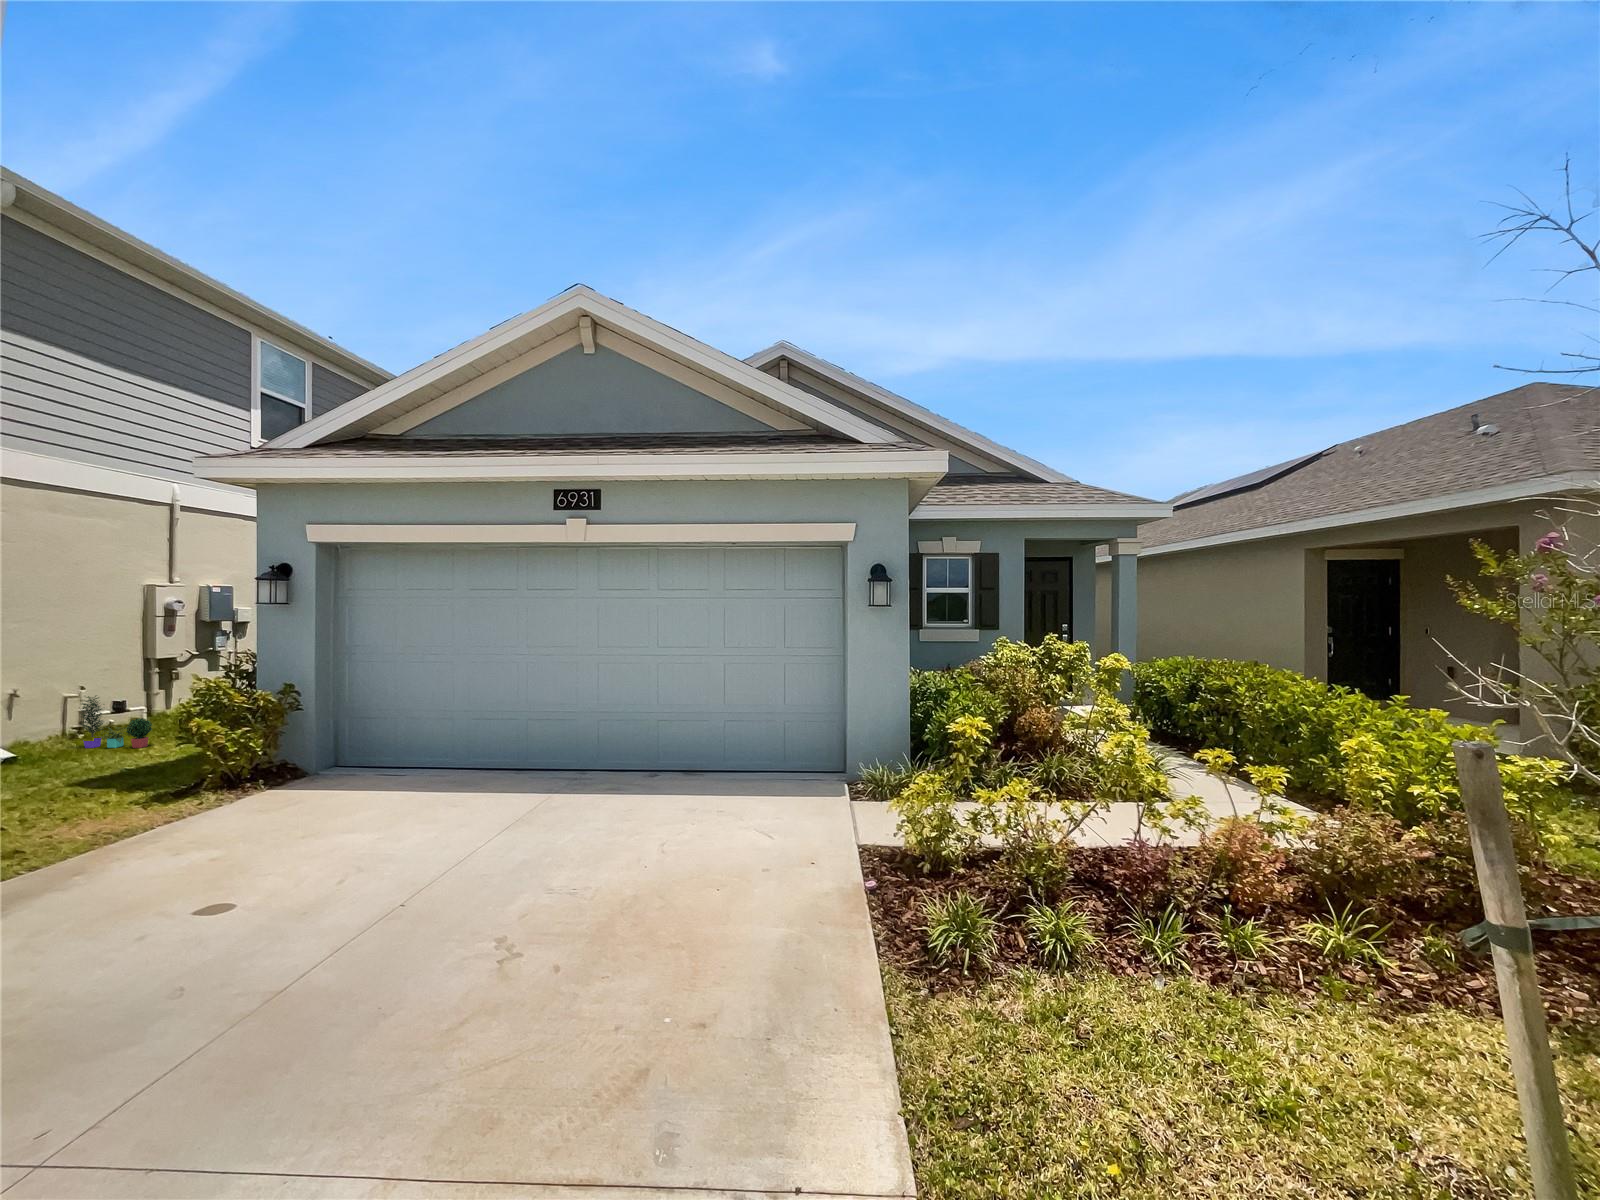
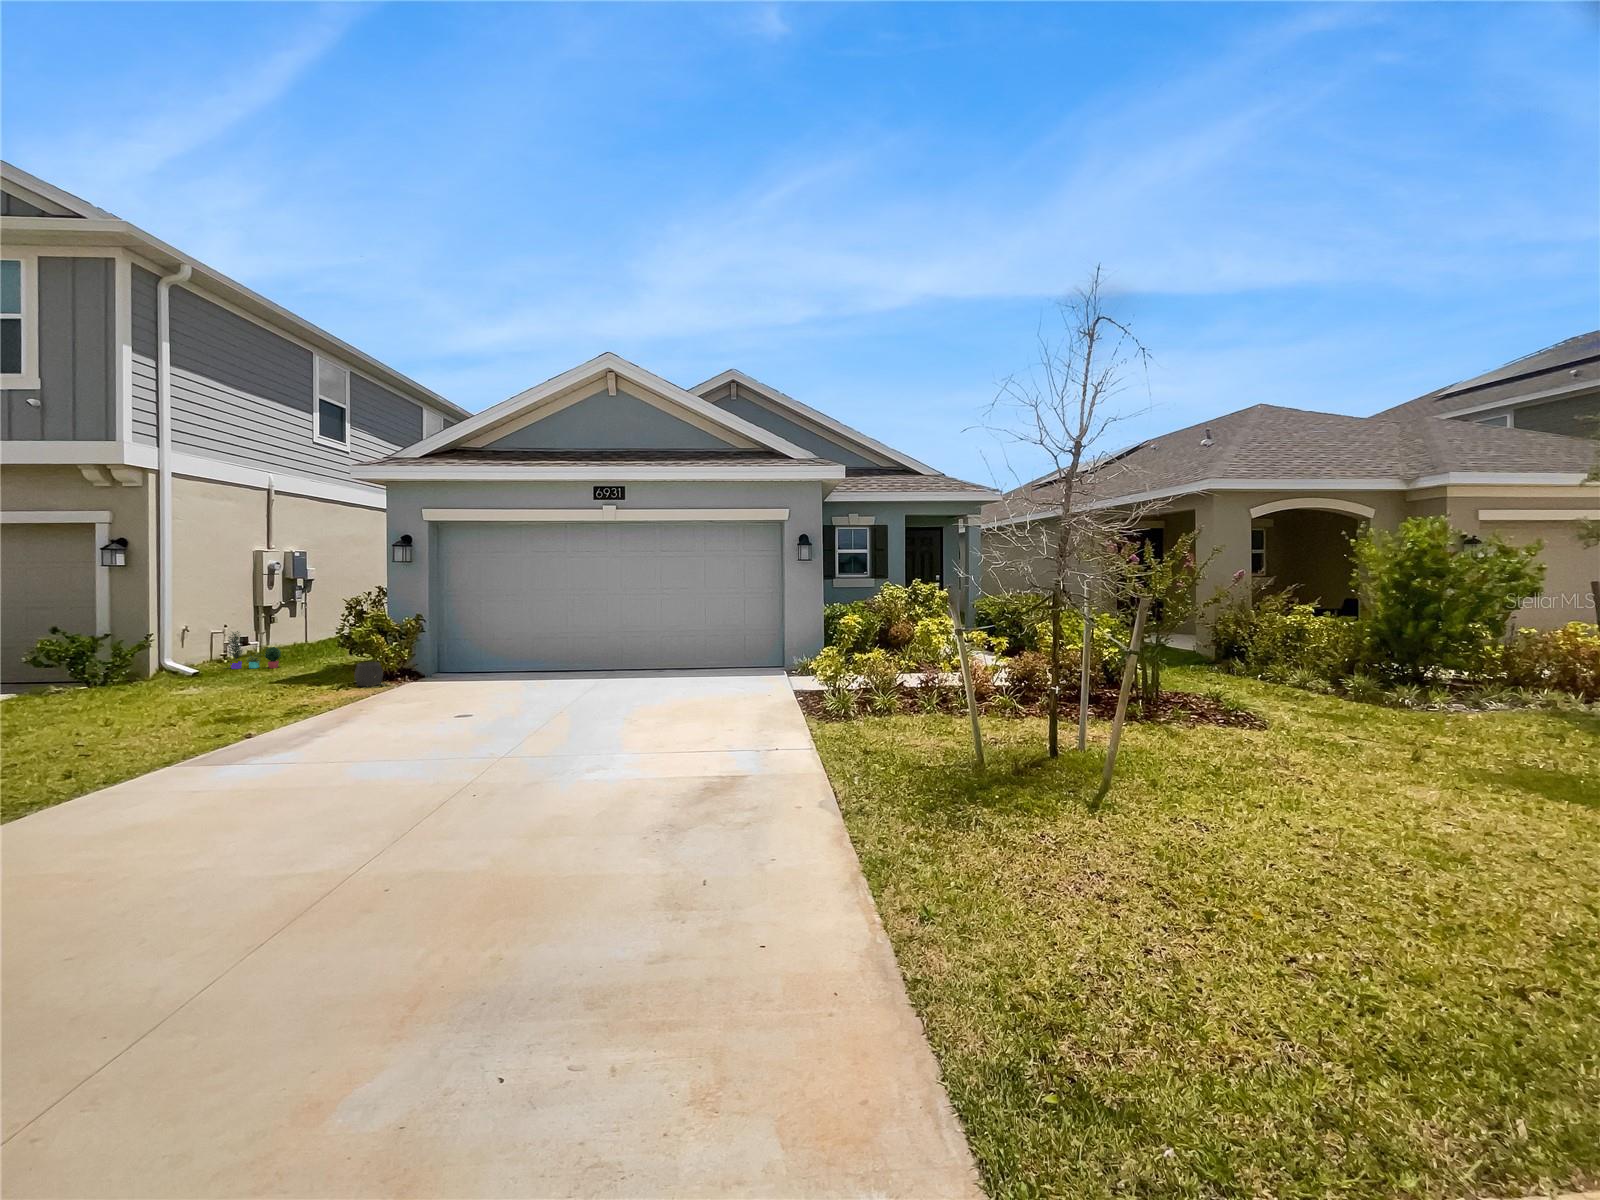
woven basket: none [173,759,223,799] -> present [355,662,383,686]

